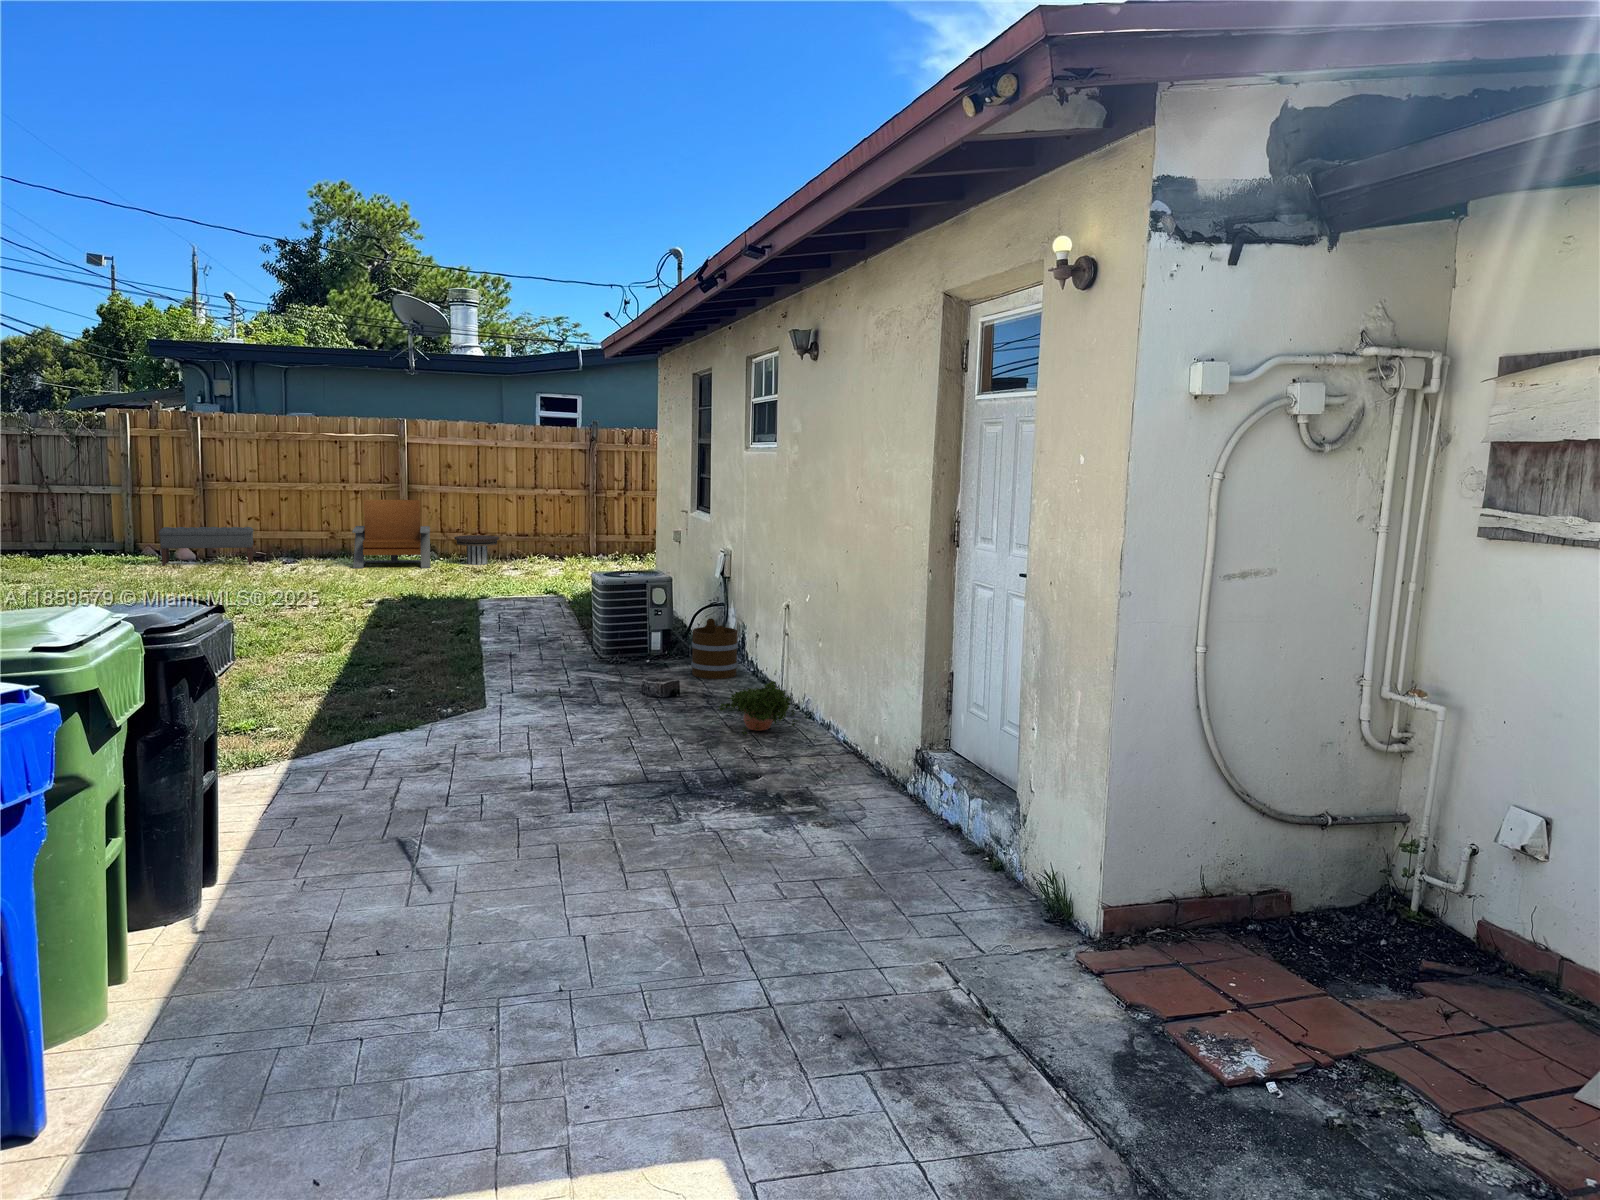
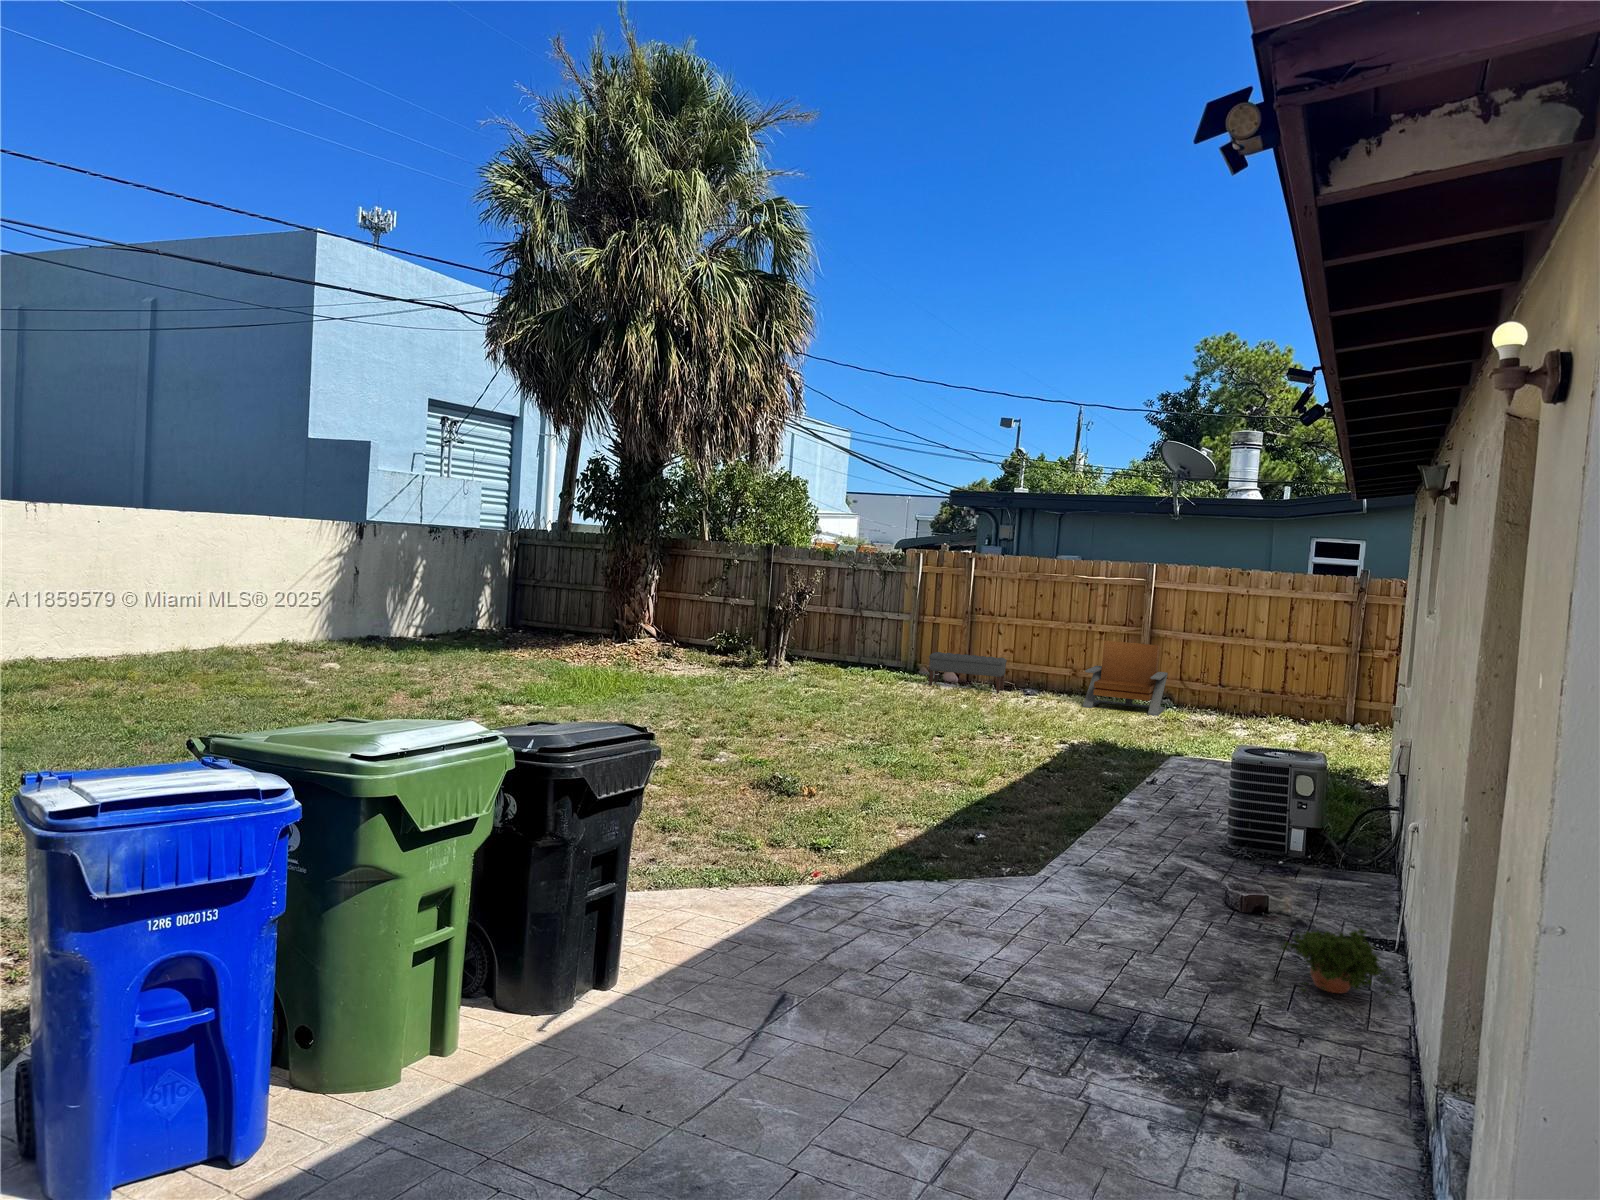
side table: present [454,535,499,565] -> none [1190,686,1239,719]
bucket: present [691,619,738,679] -> none [1323,826,1392,909]

